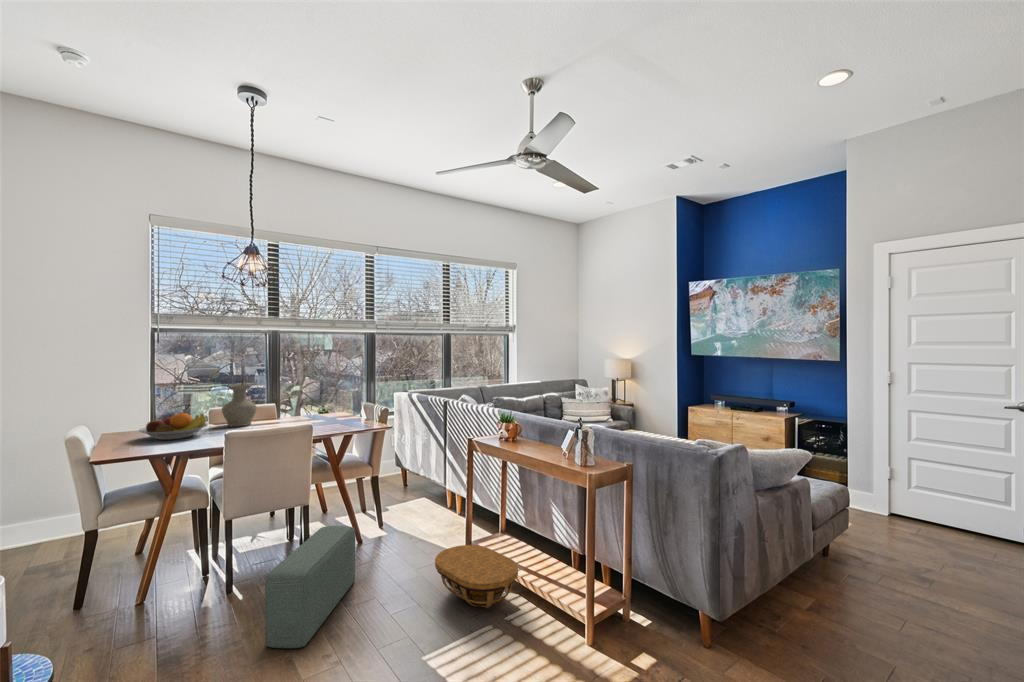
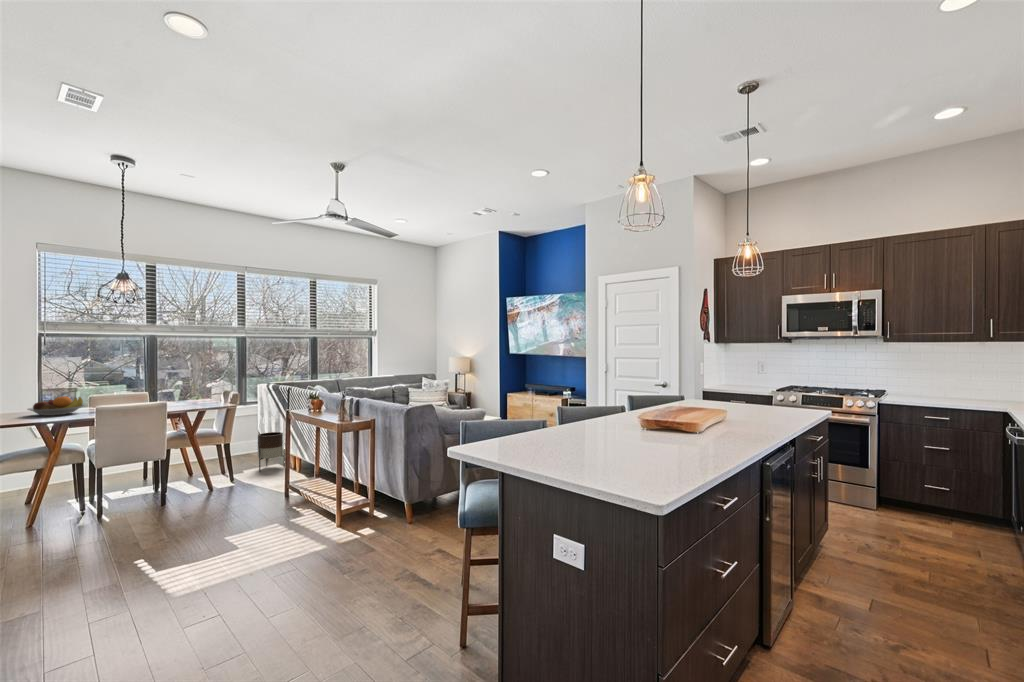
vase: present [222,385,257,426] -> none [99,377,129,408]
planter: none [405,457,438,510] -> present [258,432,285,471]
pouf: present [265,526,355,648] -> none [118,472,196,541]
basket: present [435,545,518,608] -> none [250,482,306,517]

